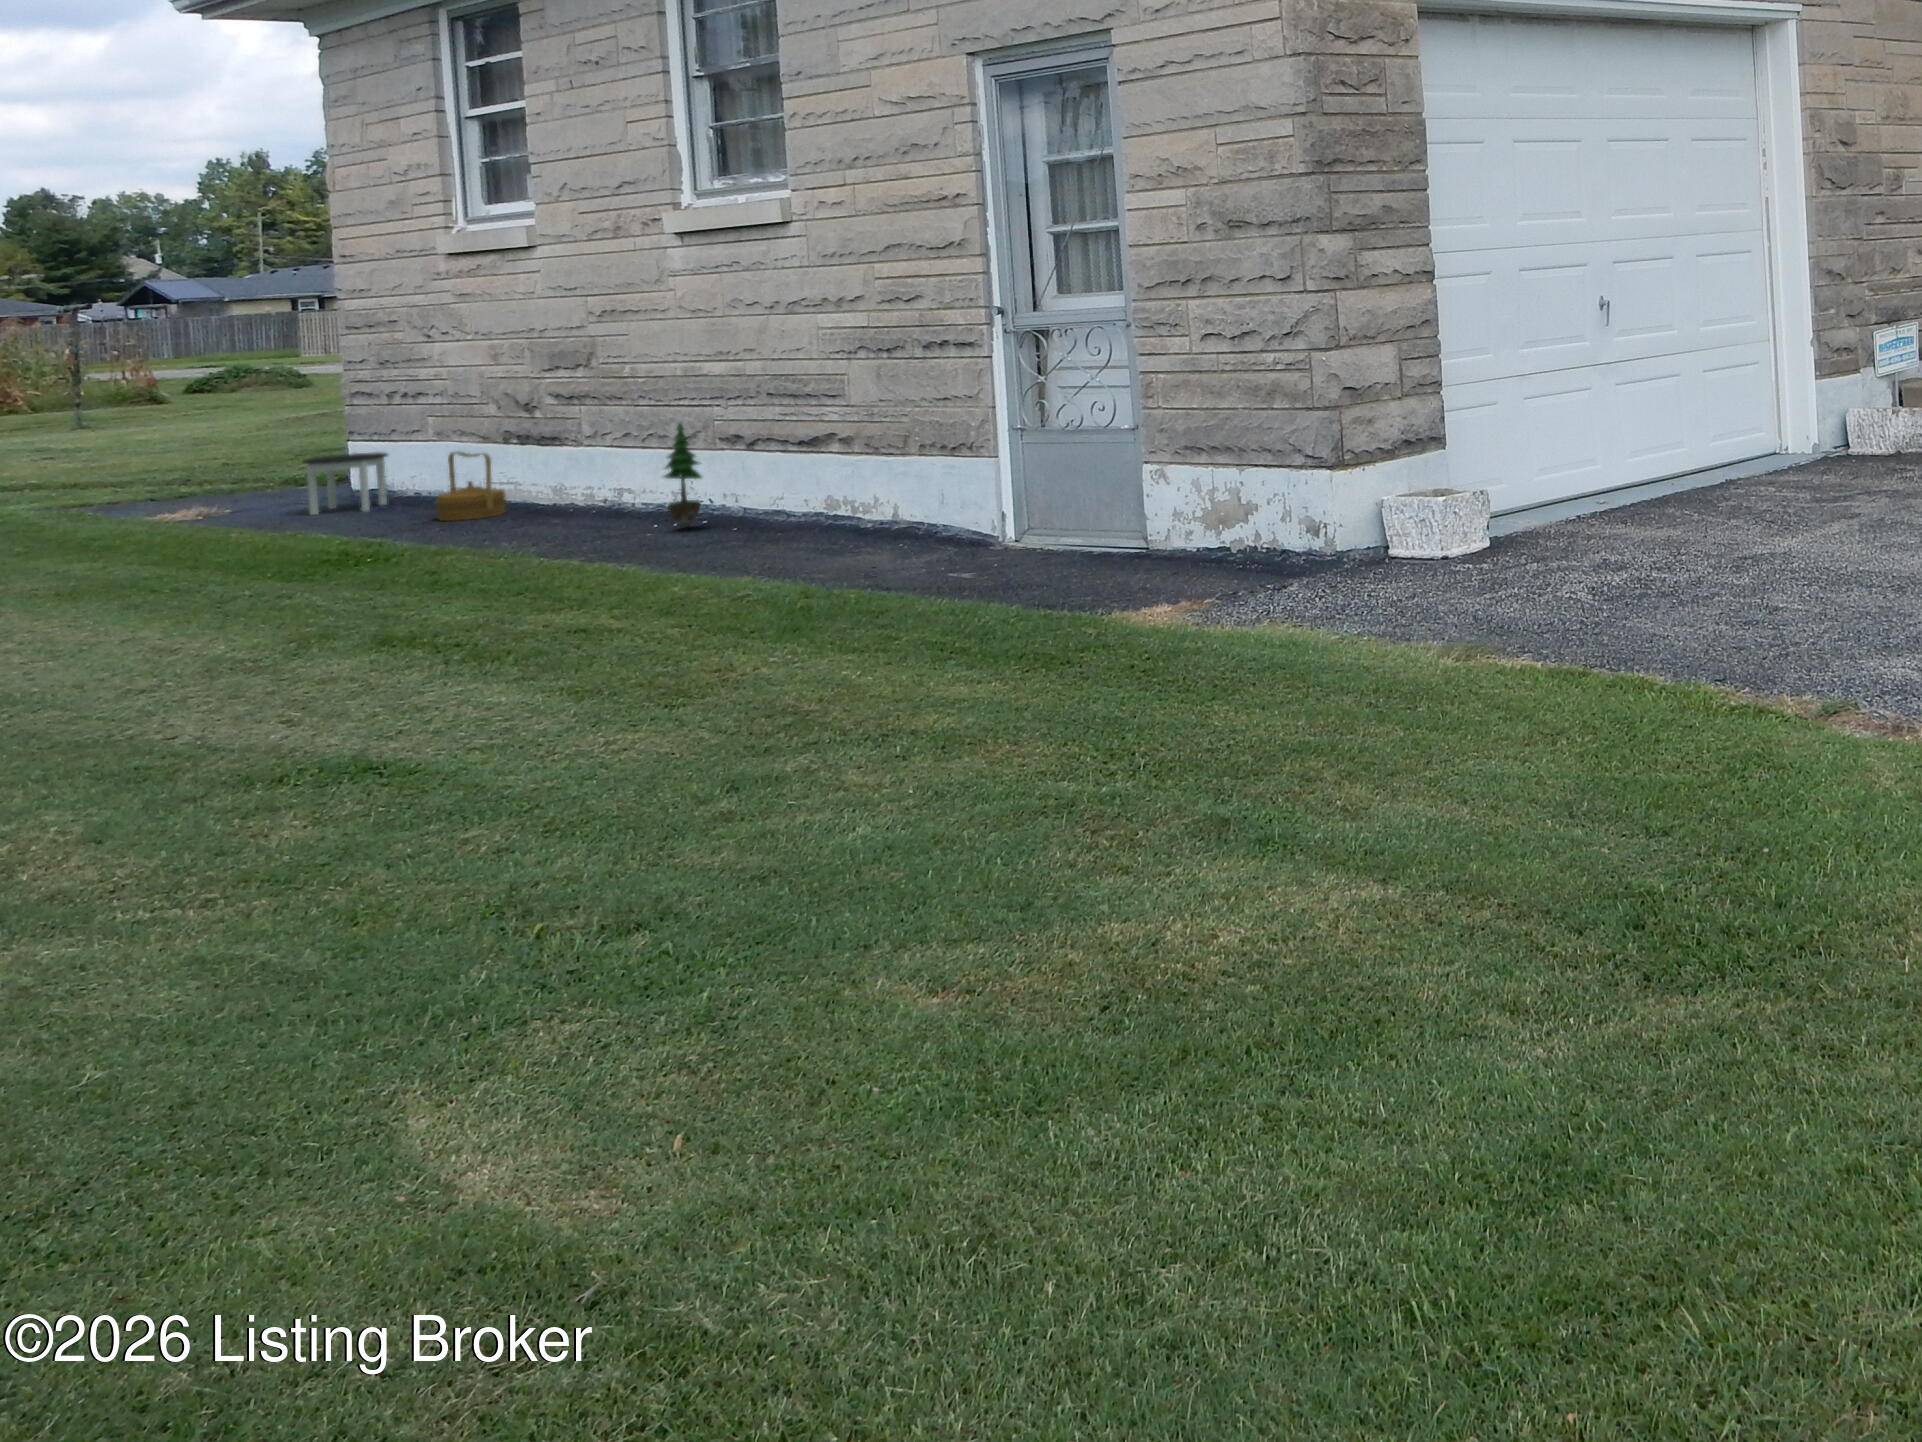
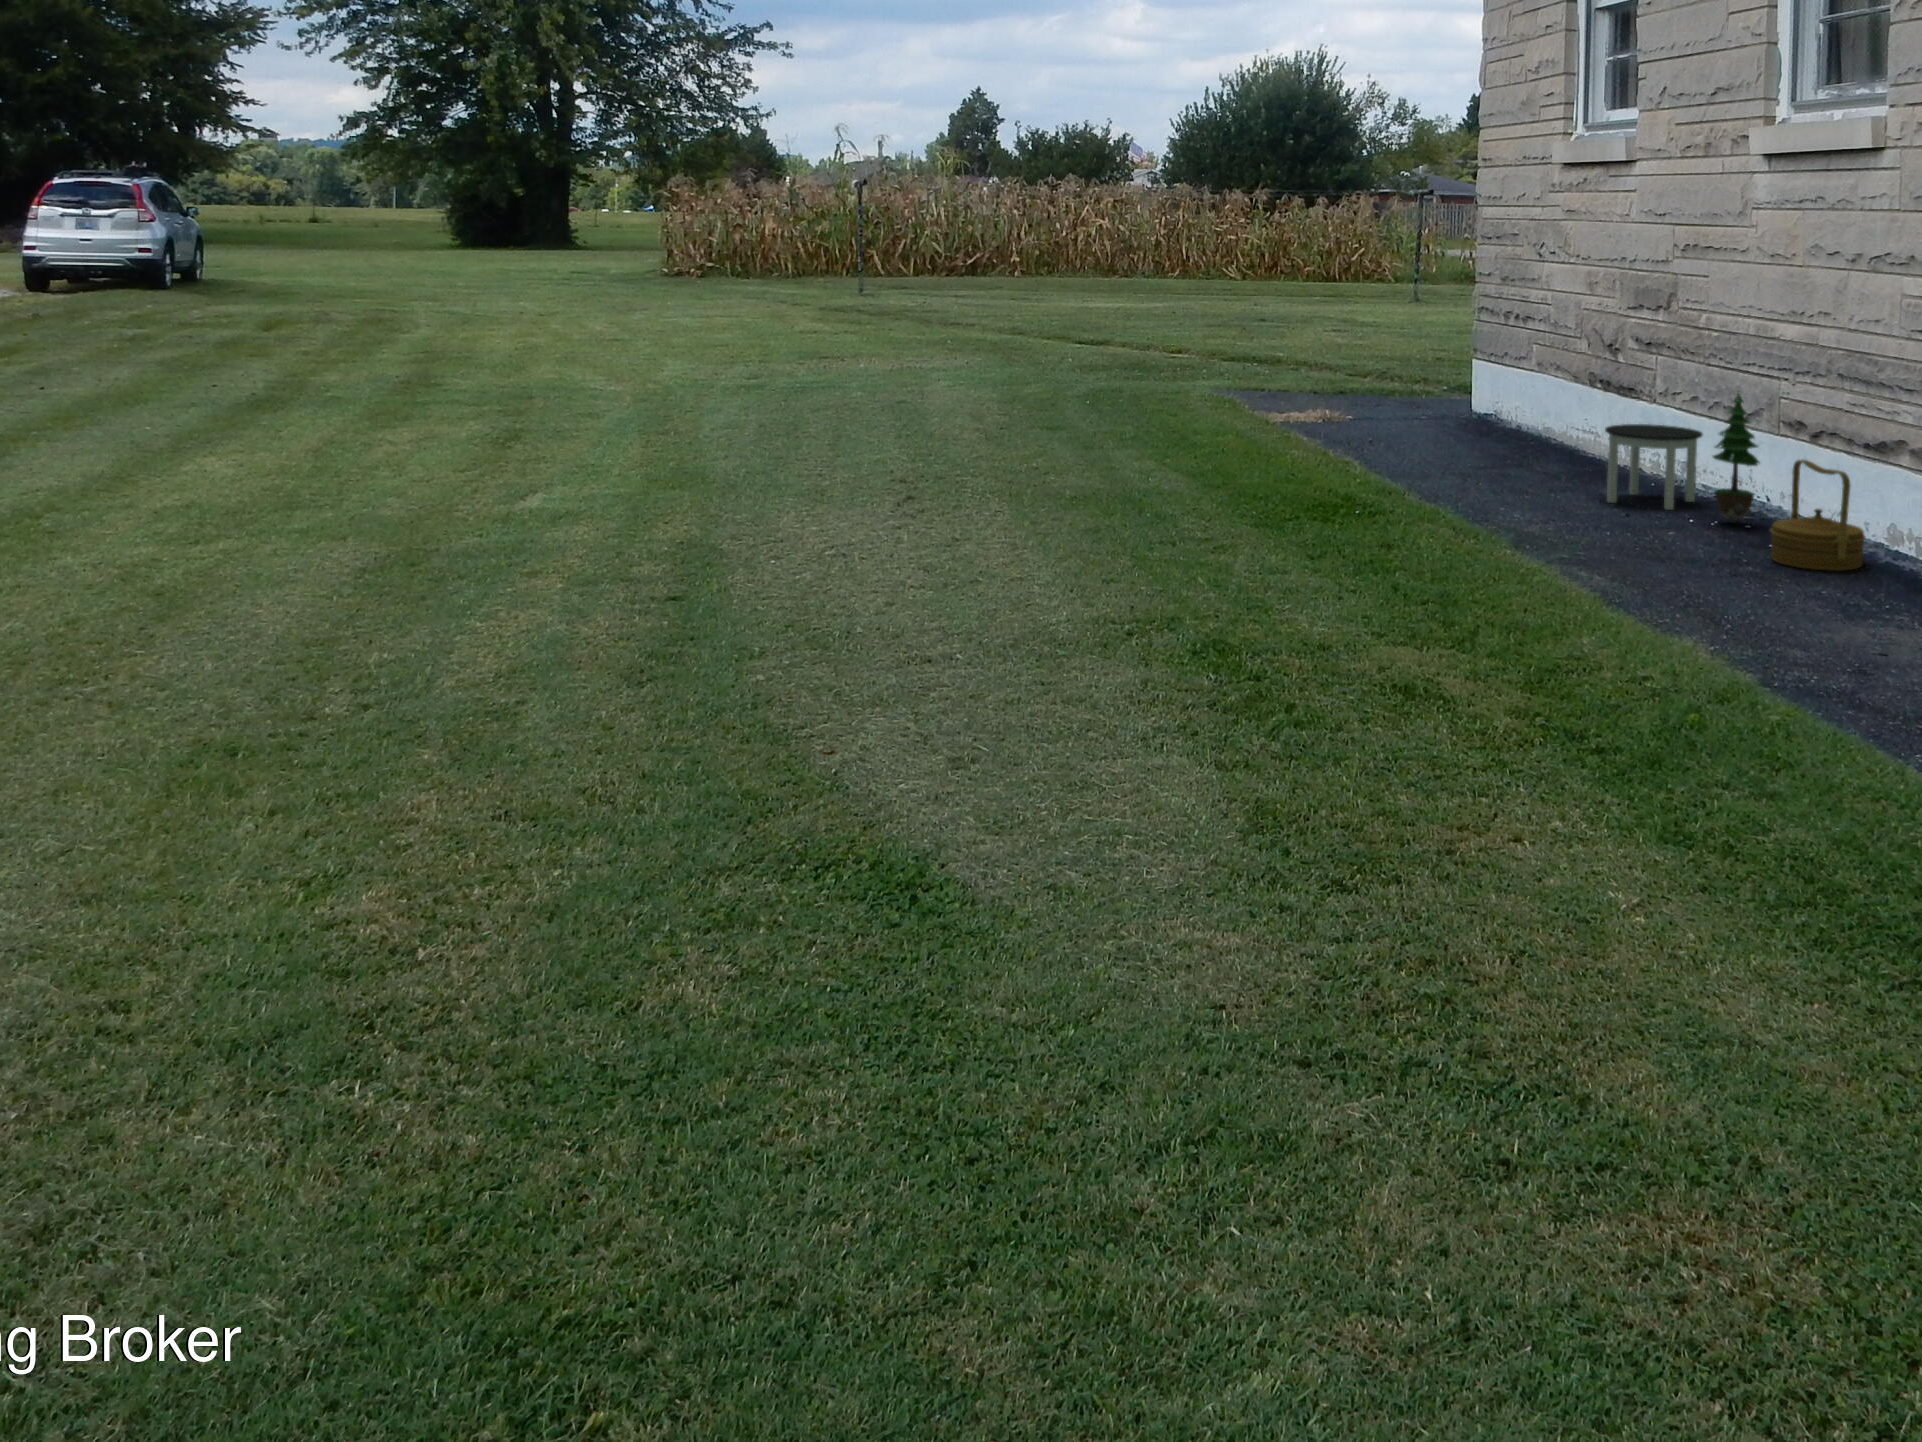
woven basket: present [436,451,506,521] -> present [1770,460,1866,571]
round table: present [303,452,388,515] -> present [1605,424,1702,510]

